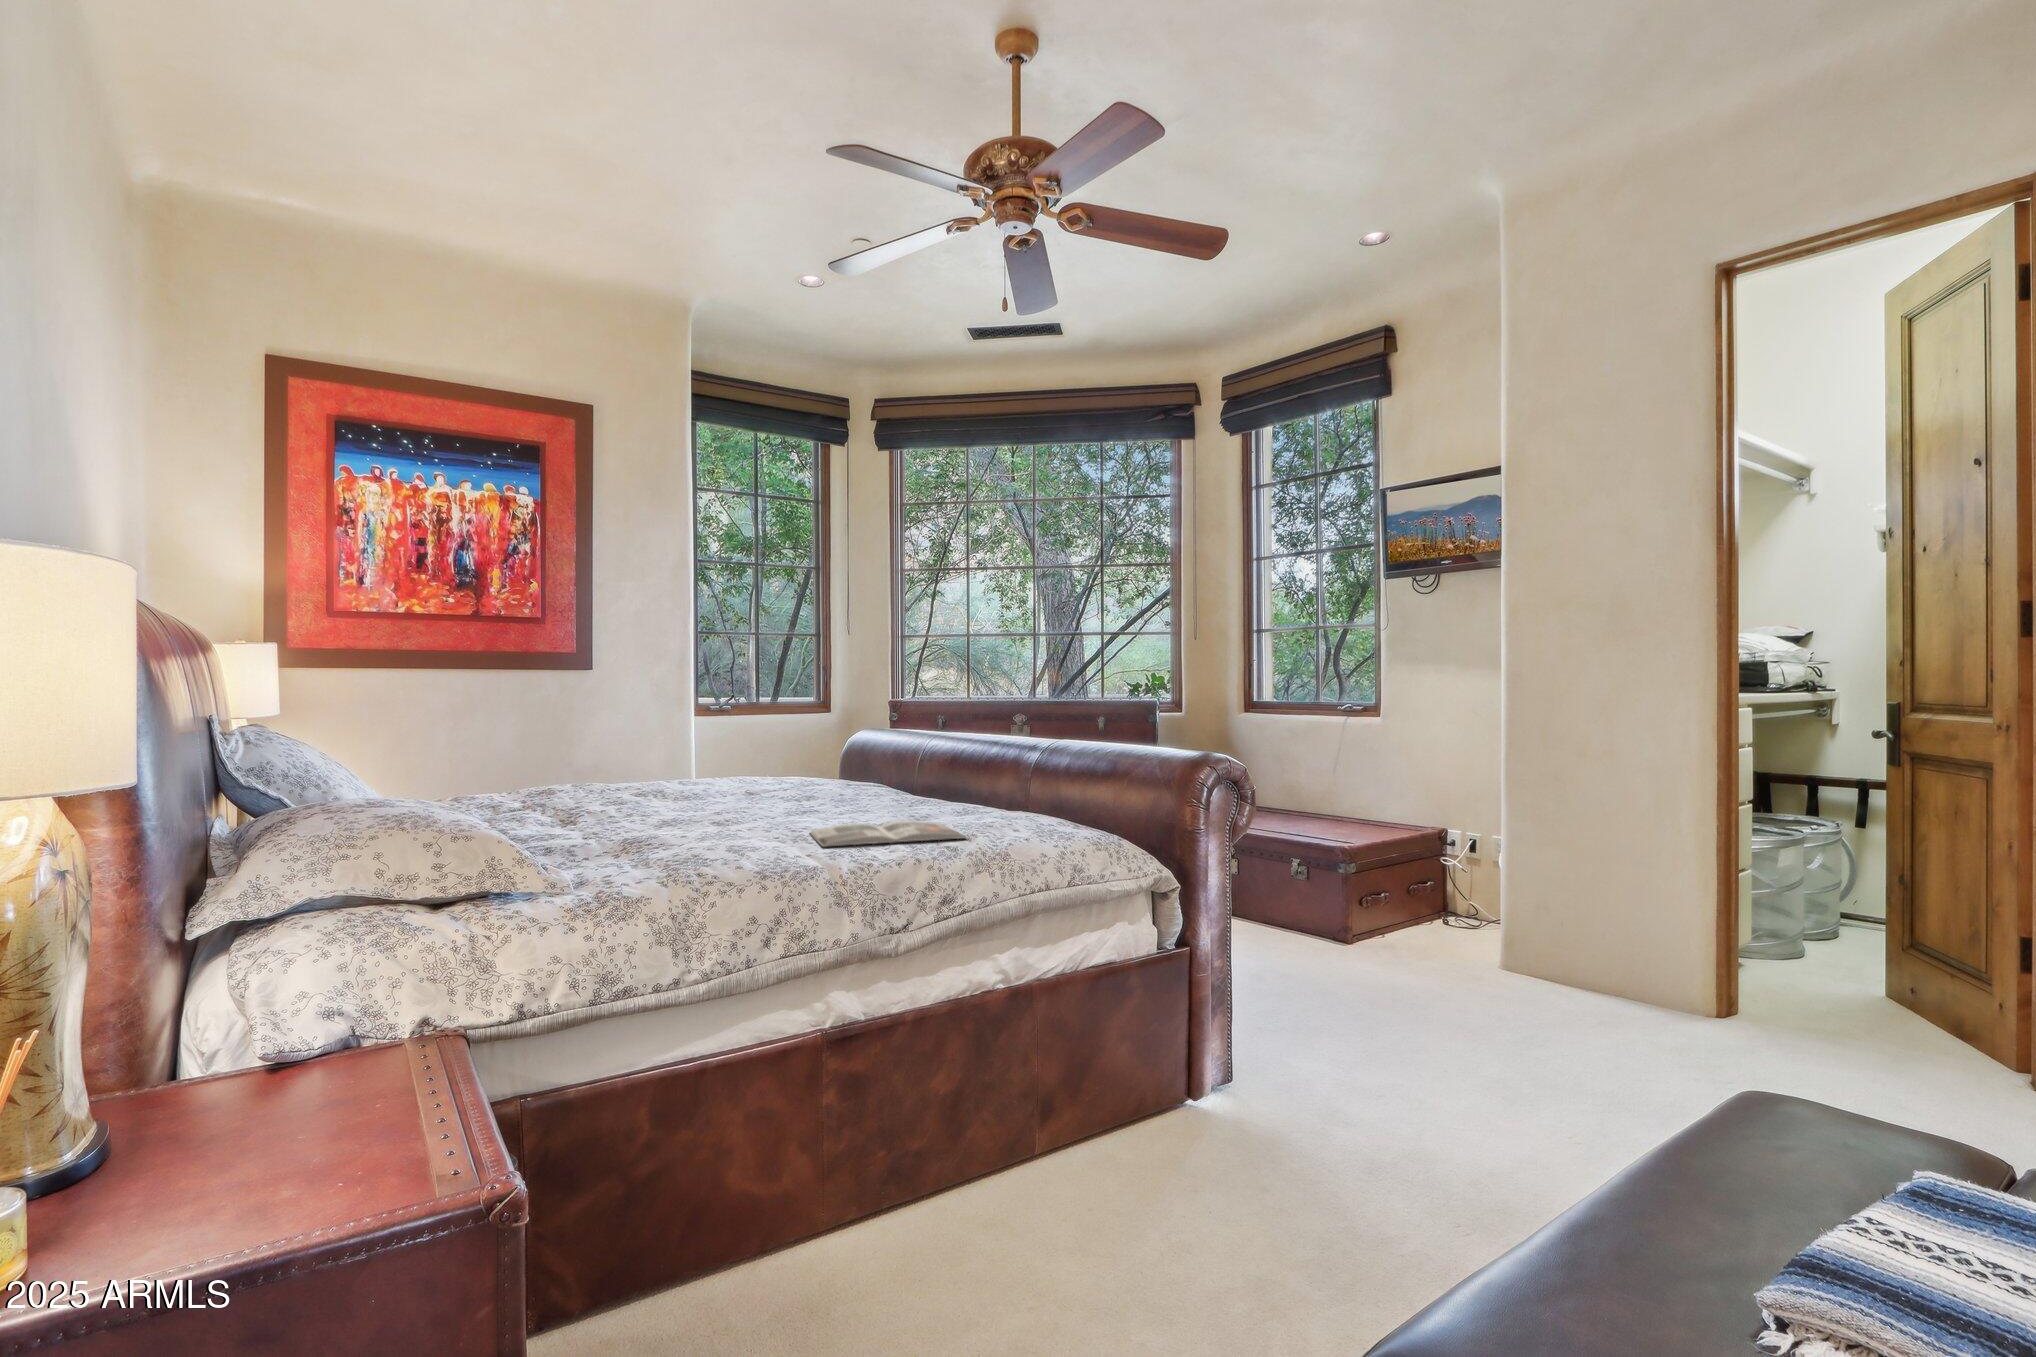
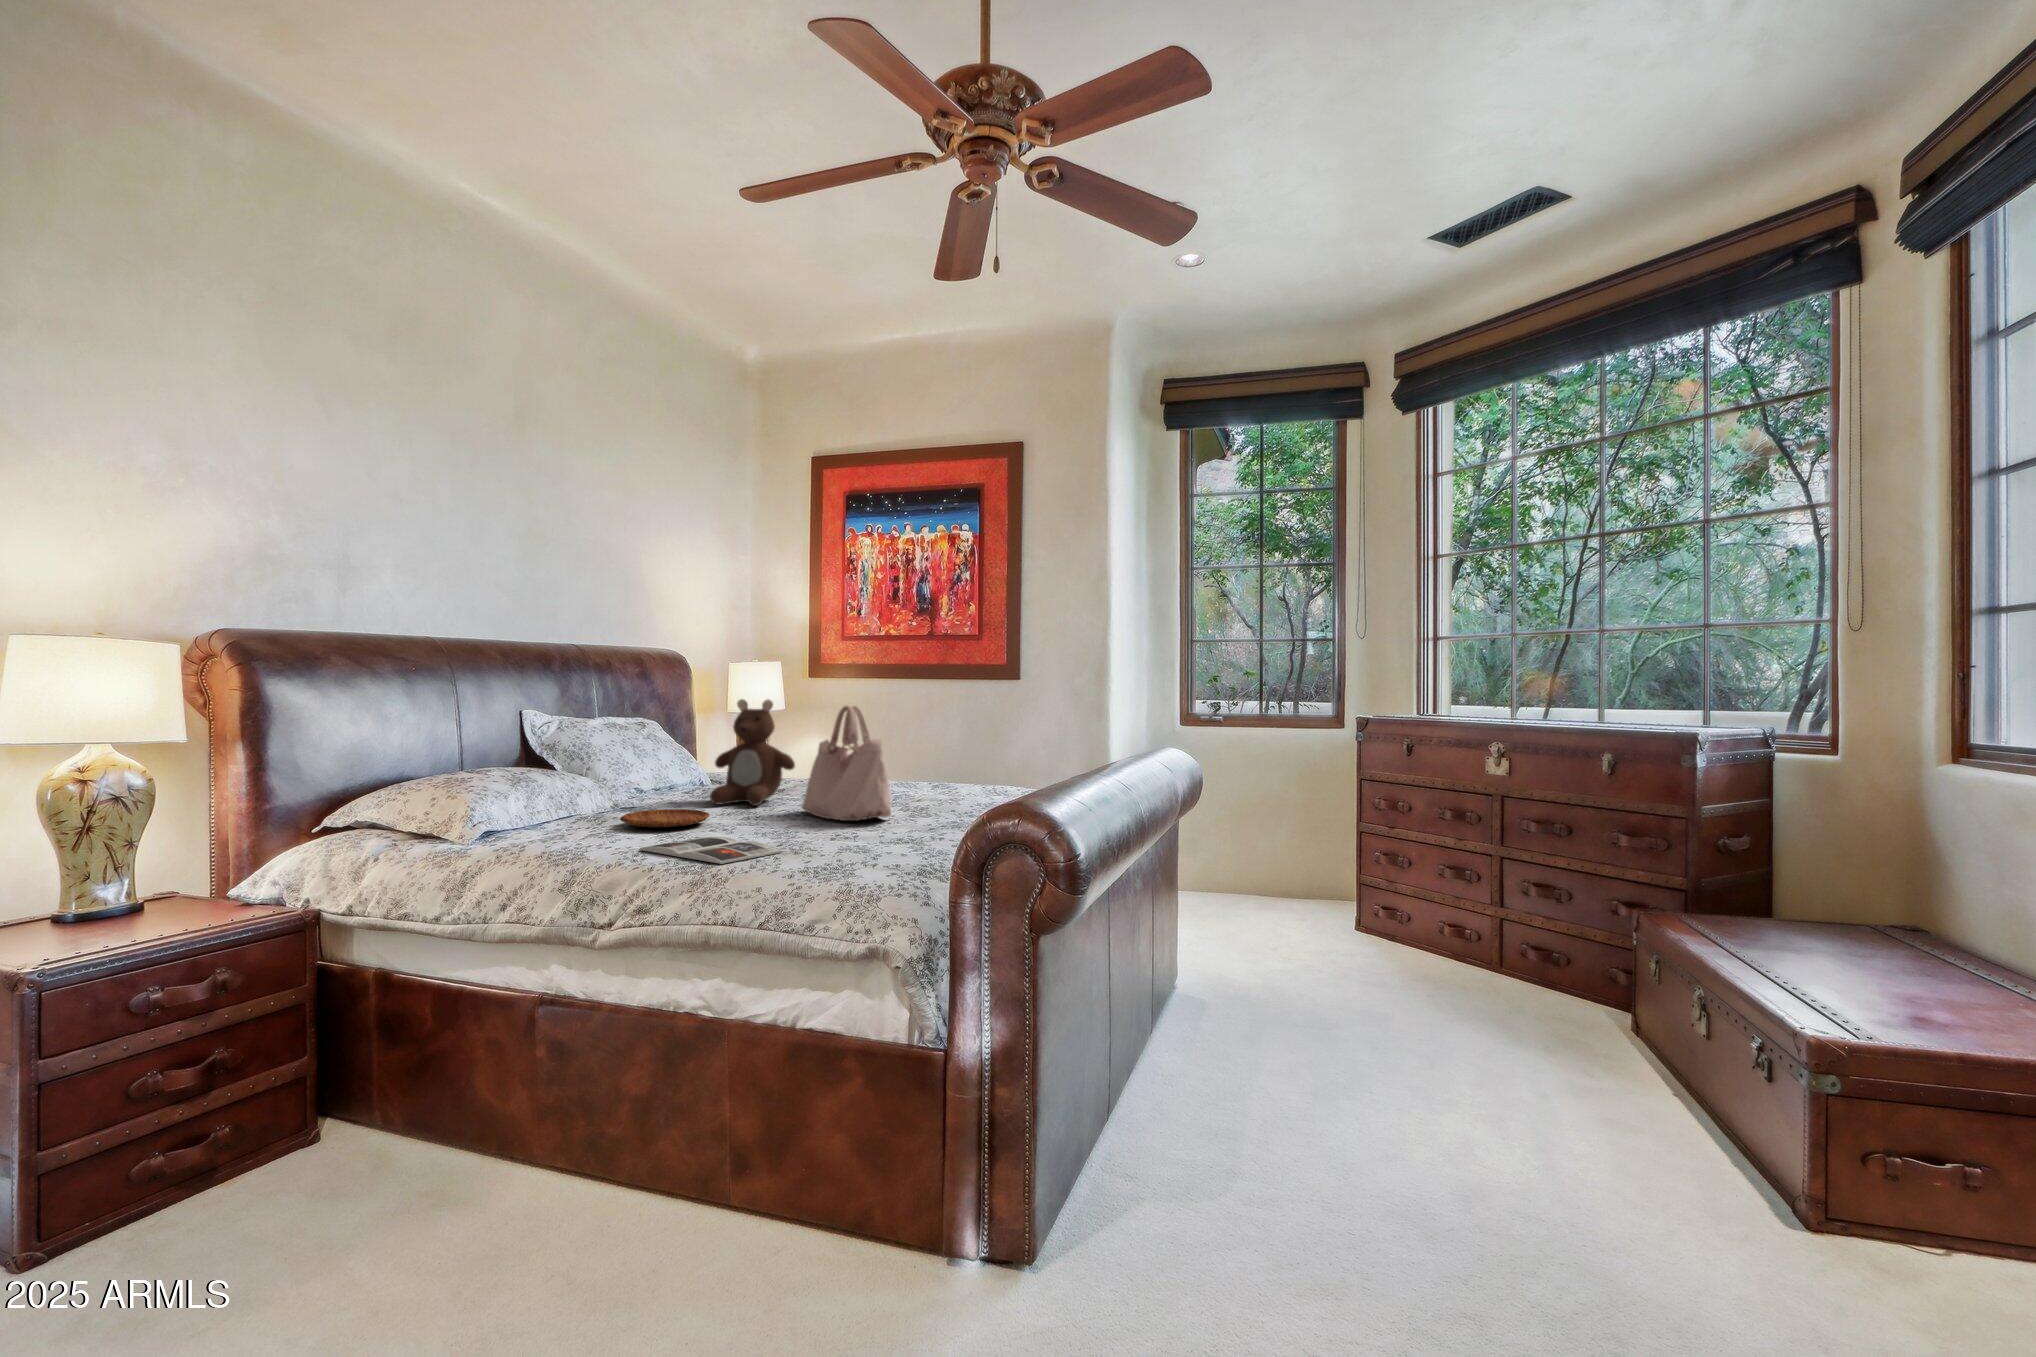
teddy bear: none [550,679,664,814] -> present [710,699,795,806]
handbag: none [730,679,870,807] -> present [802,706,891,821]
tray: none [624,813,740,836] -> present [620,809,709,827]

